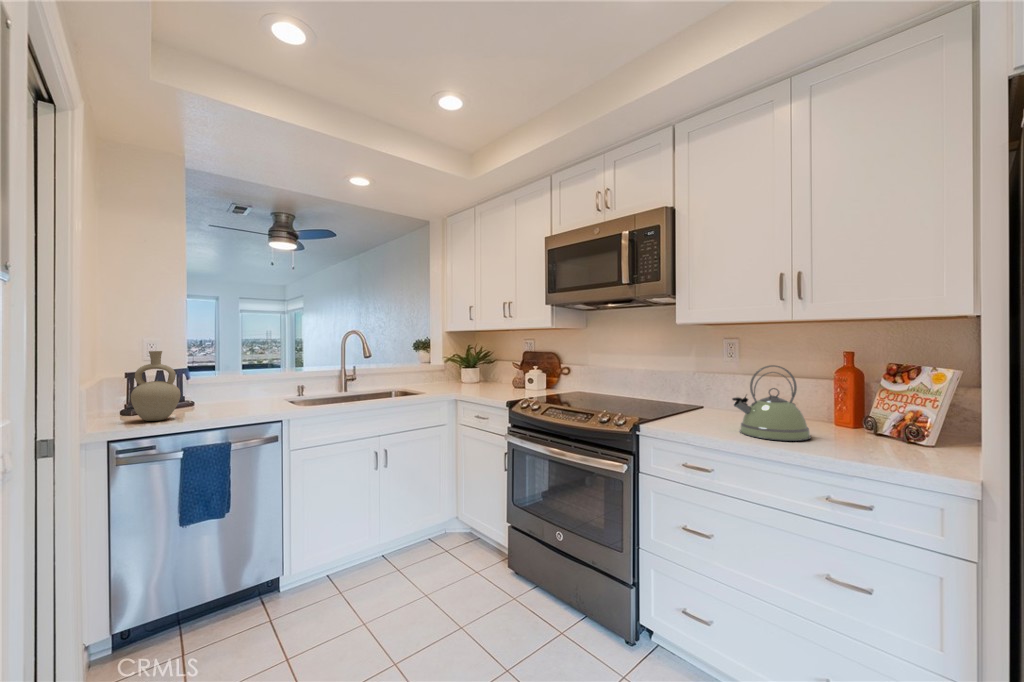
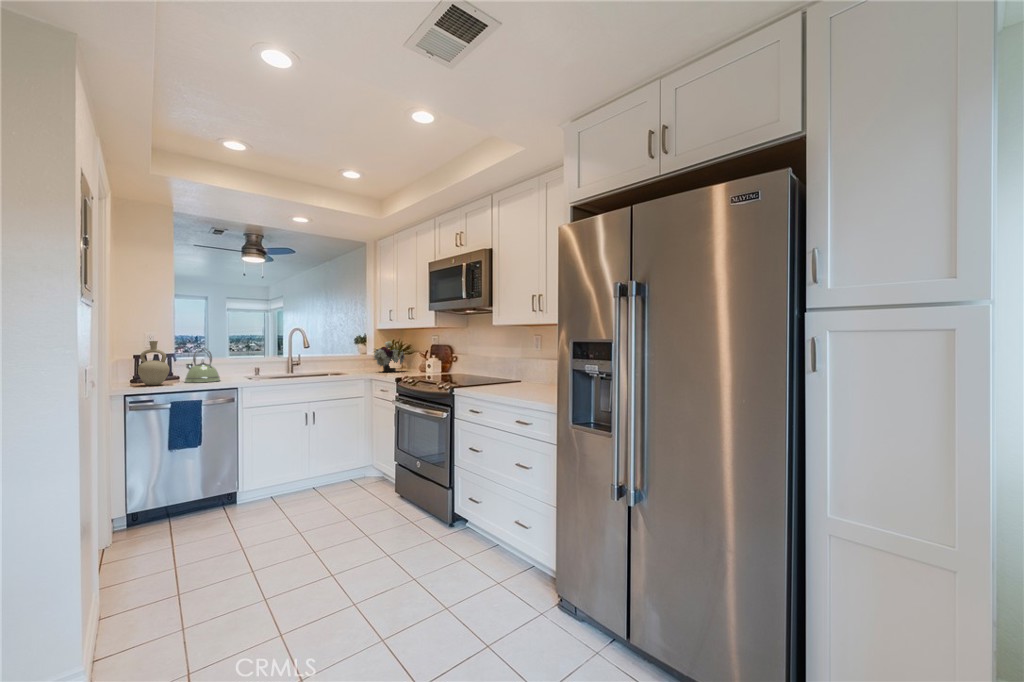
flower arrangement: none [446,347,486,388] -> present [374,341,405,372]
kettle: present [732,365,811,441] -> present [185,348,220,383]

